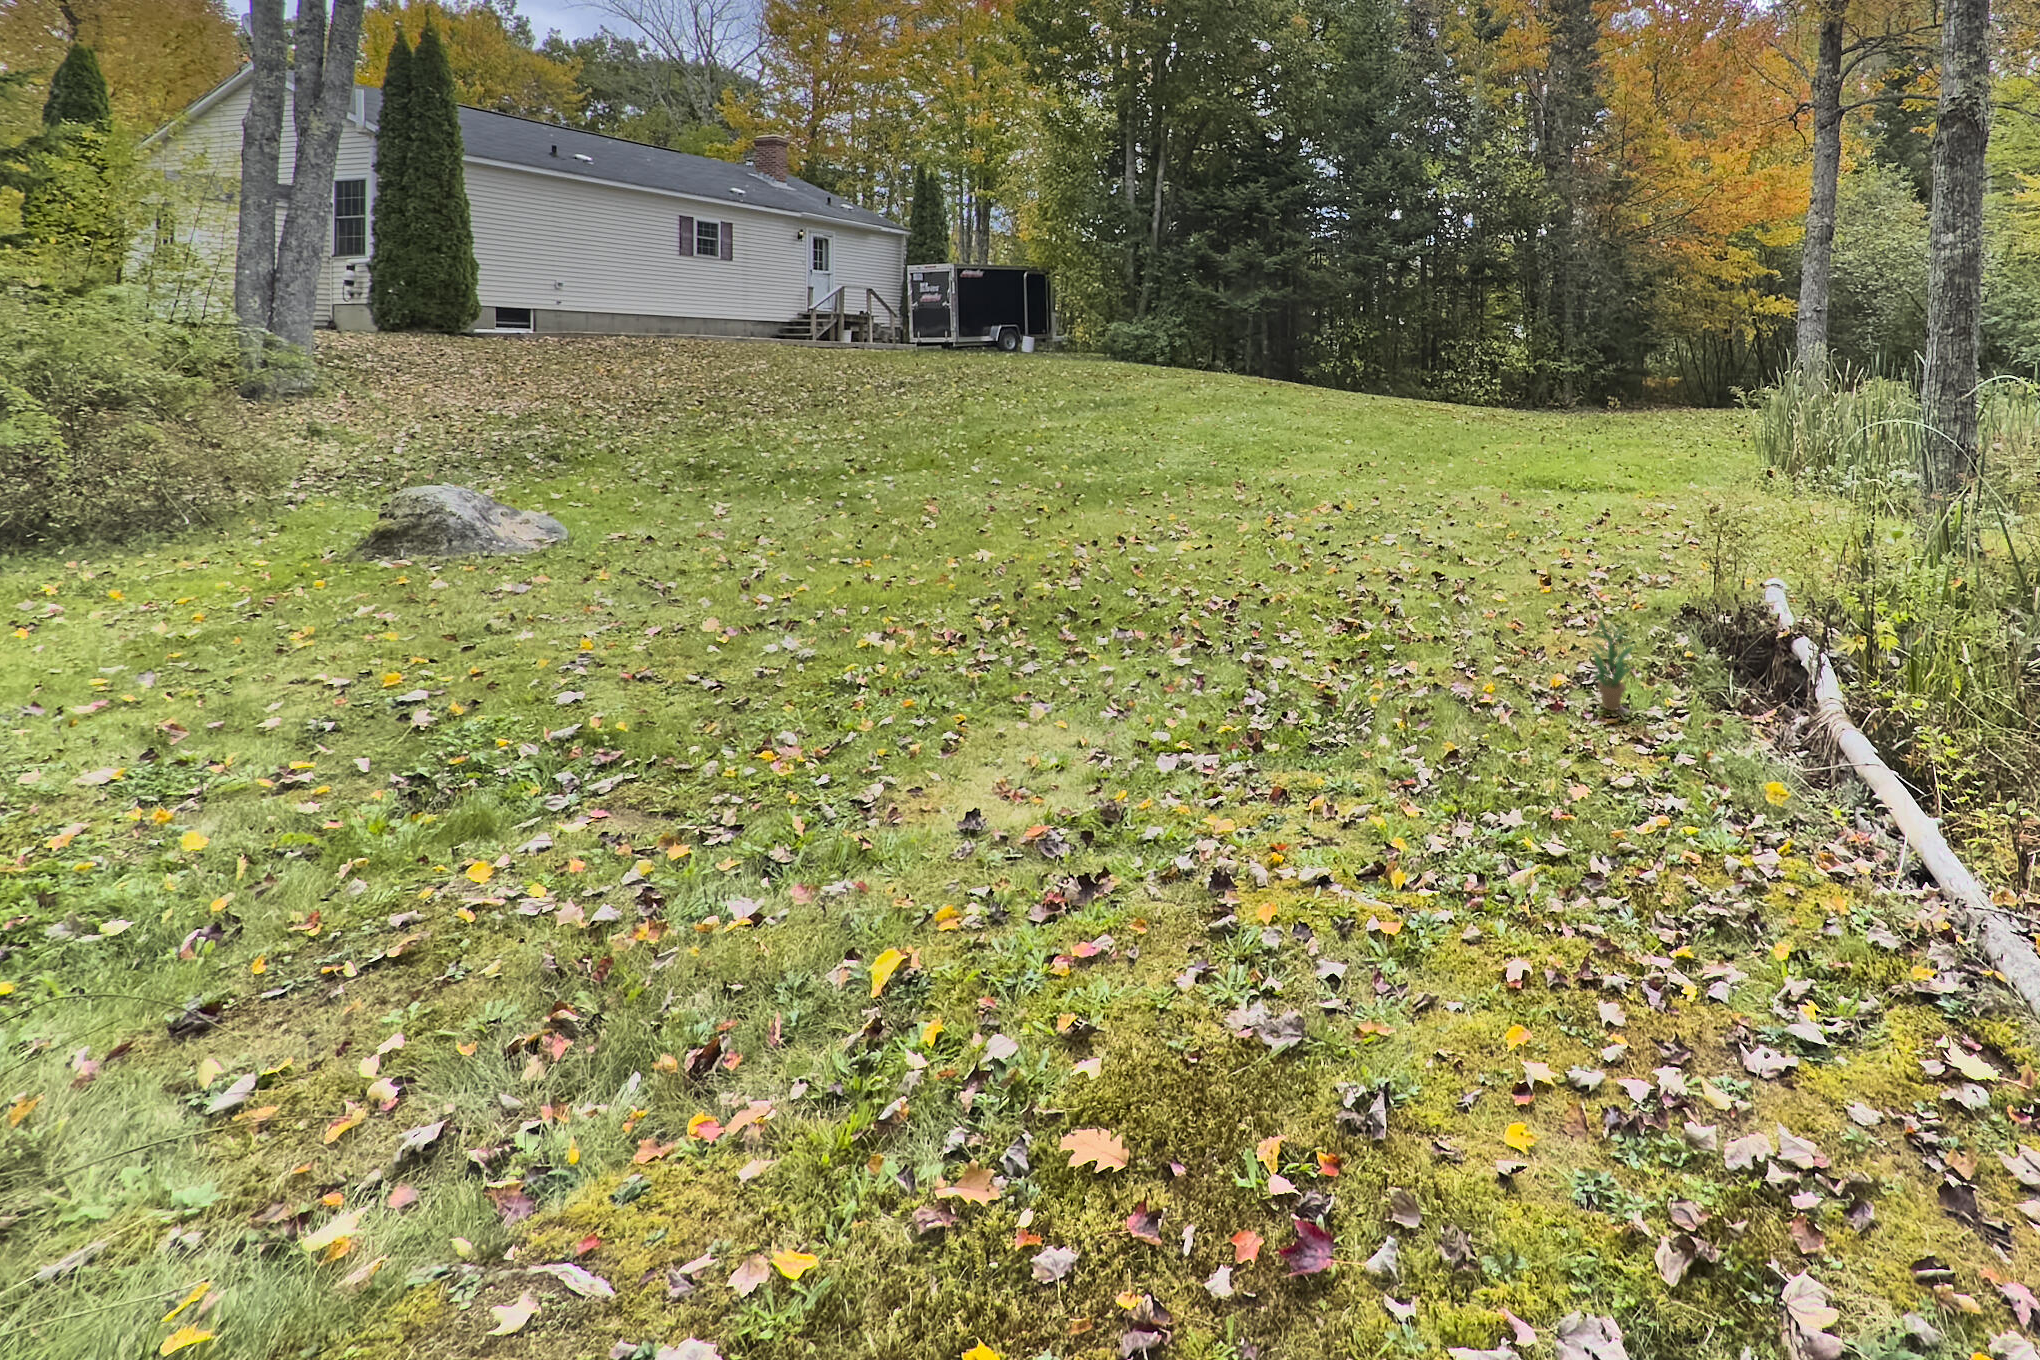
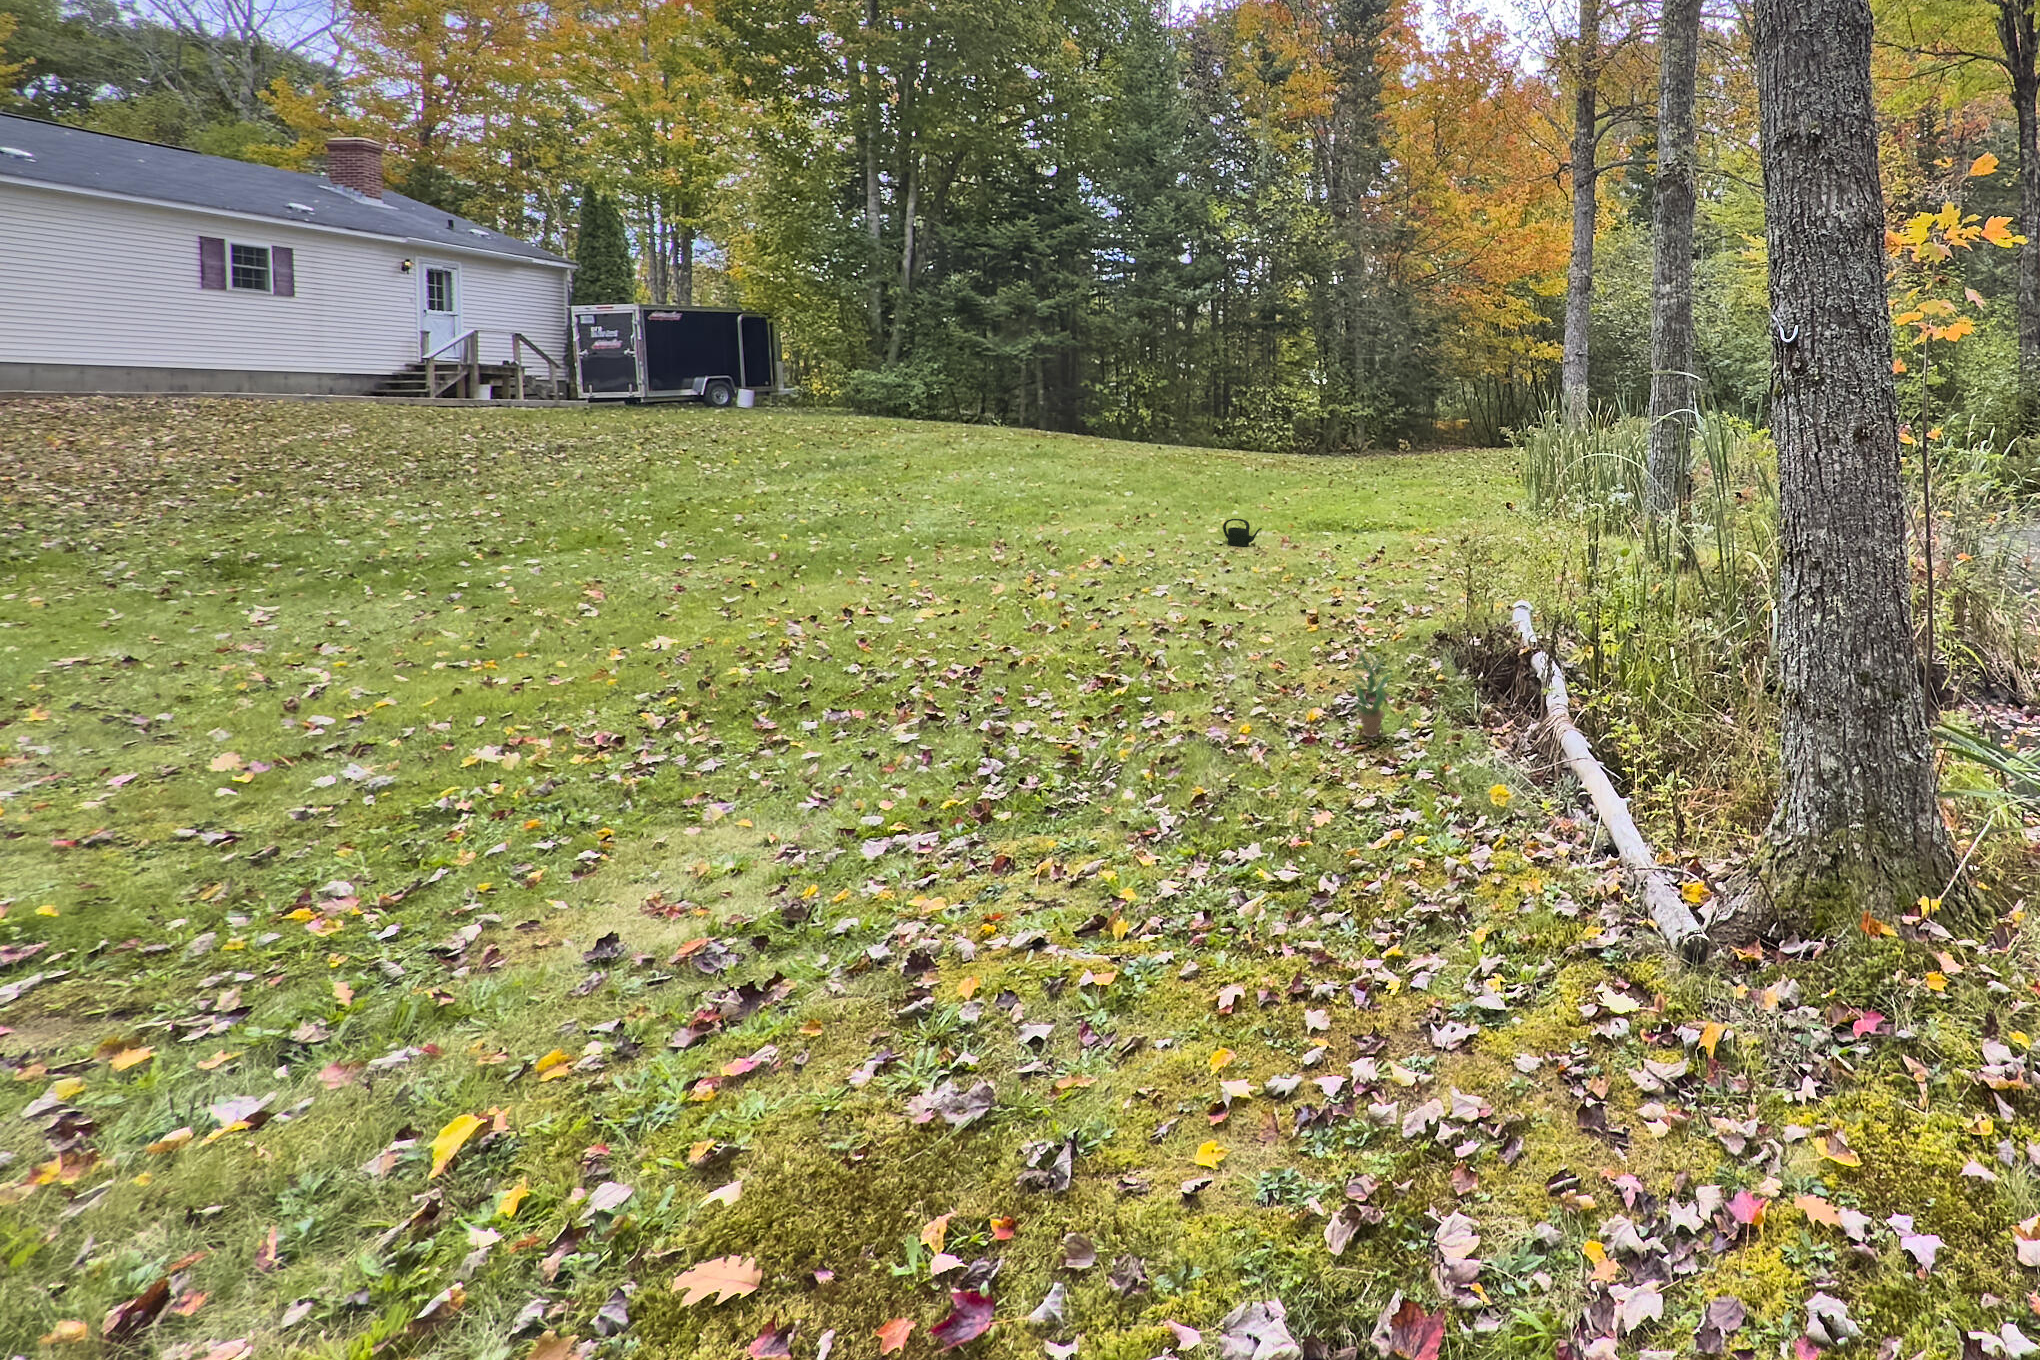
watering can: none [1433,477,1471,504] -> present [1223,519,1262,547]

